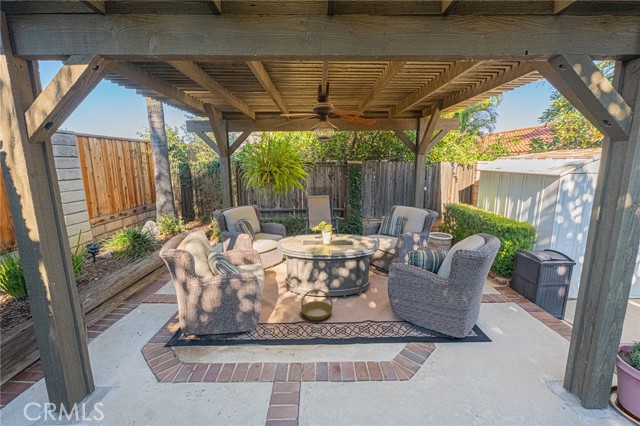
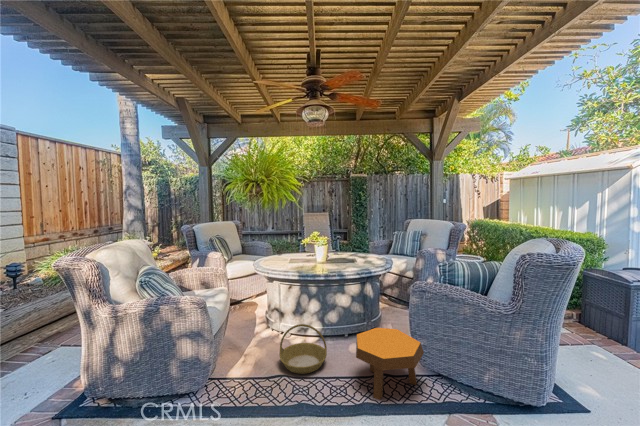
footstool: none [352,292,395,336] -> present [356,328,424,400]

